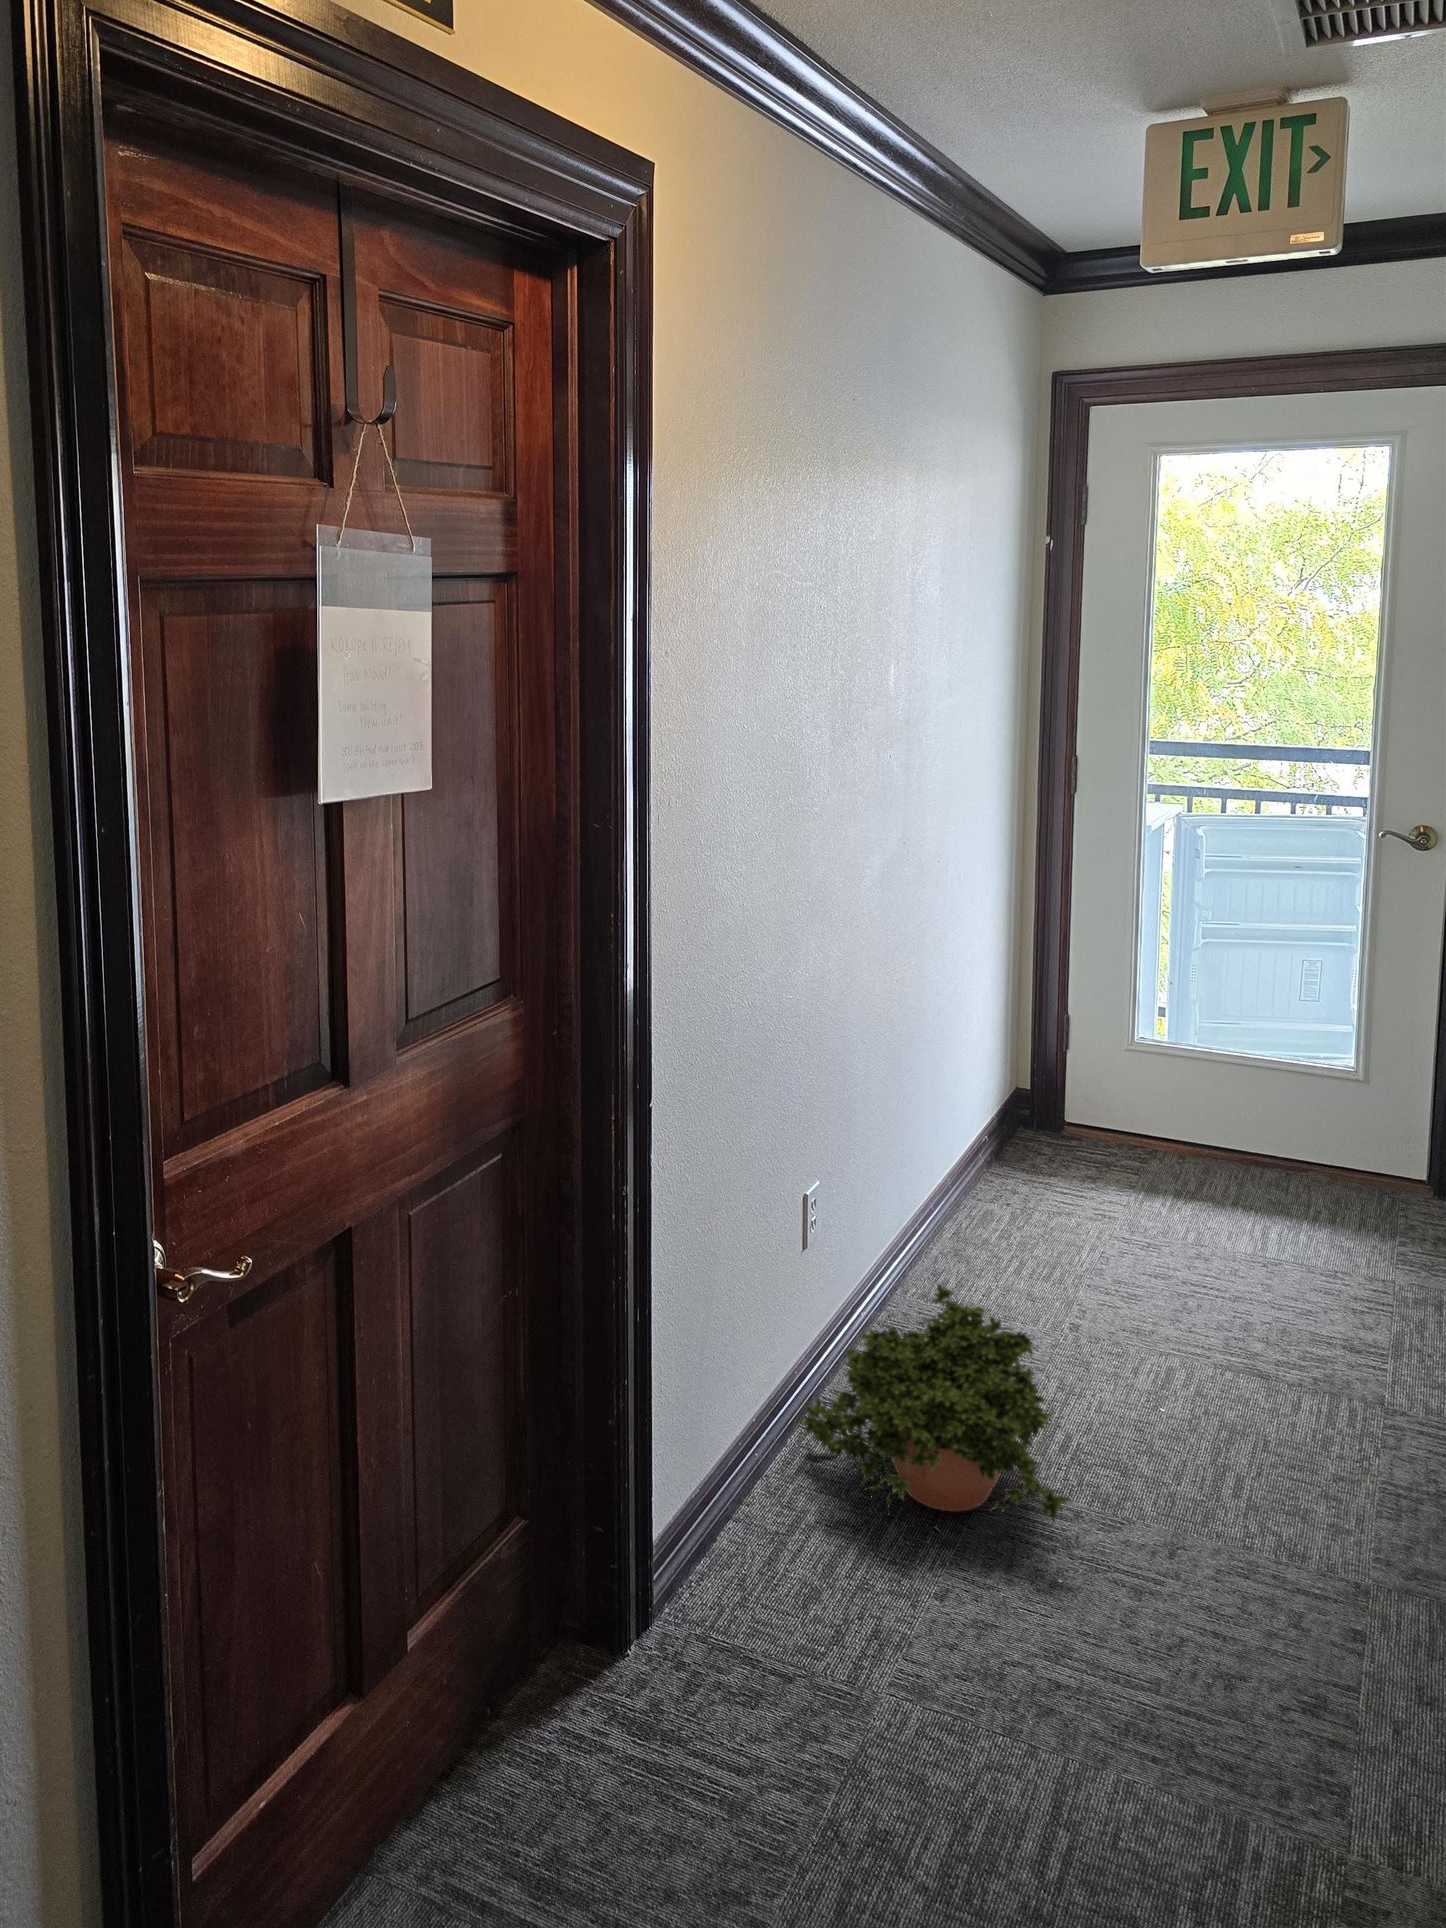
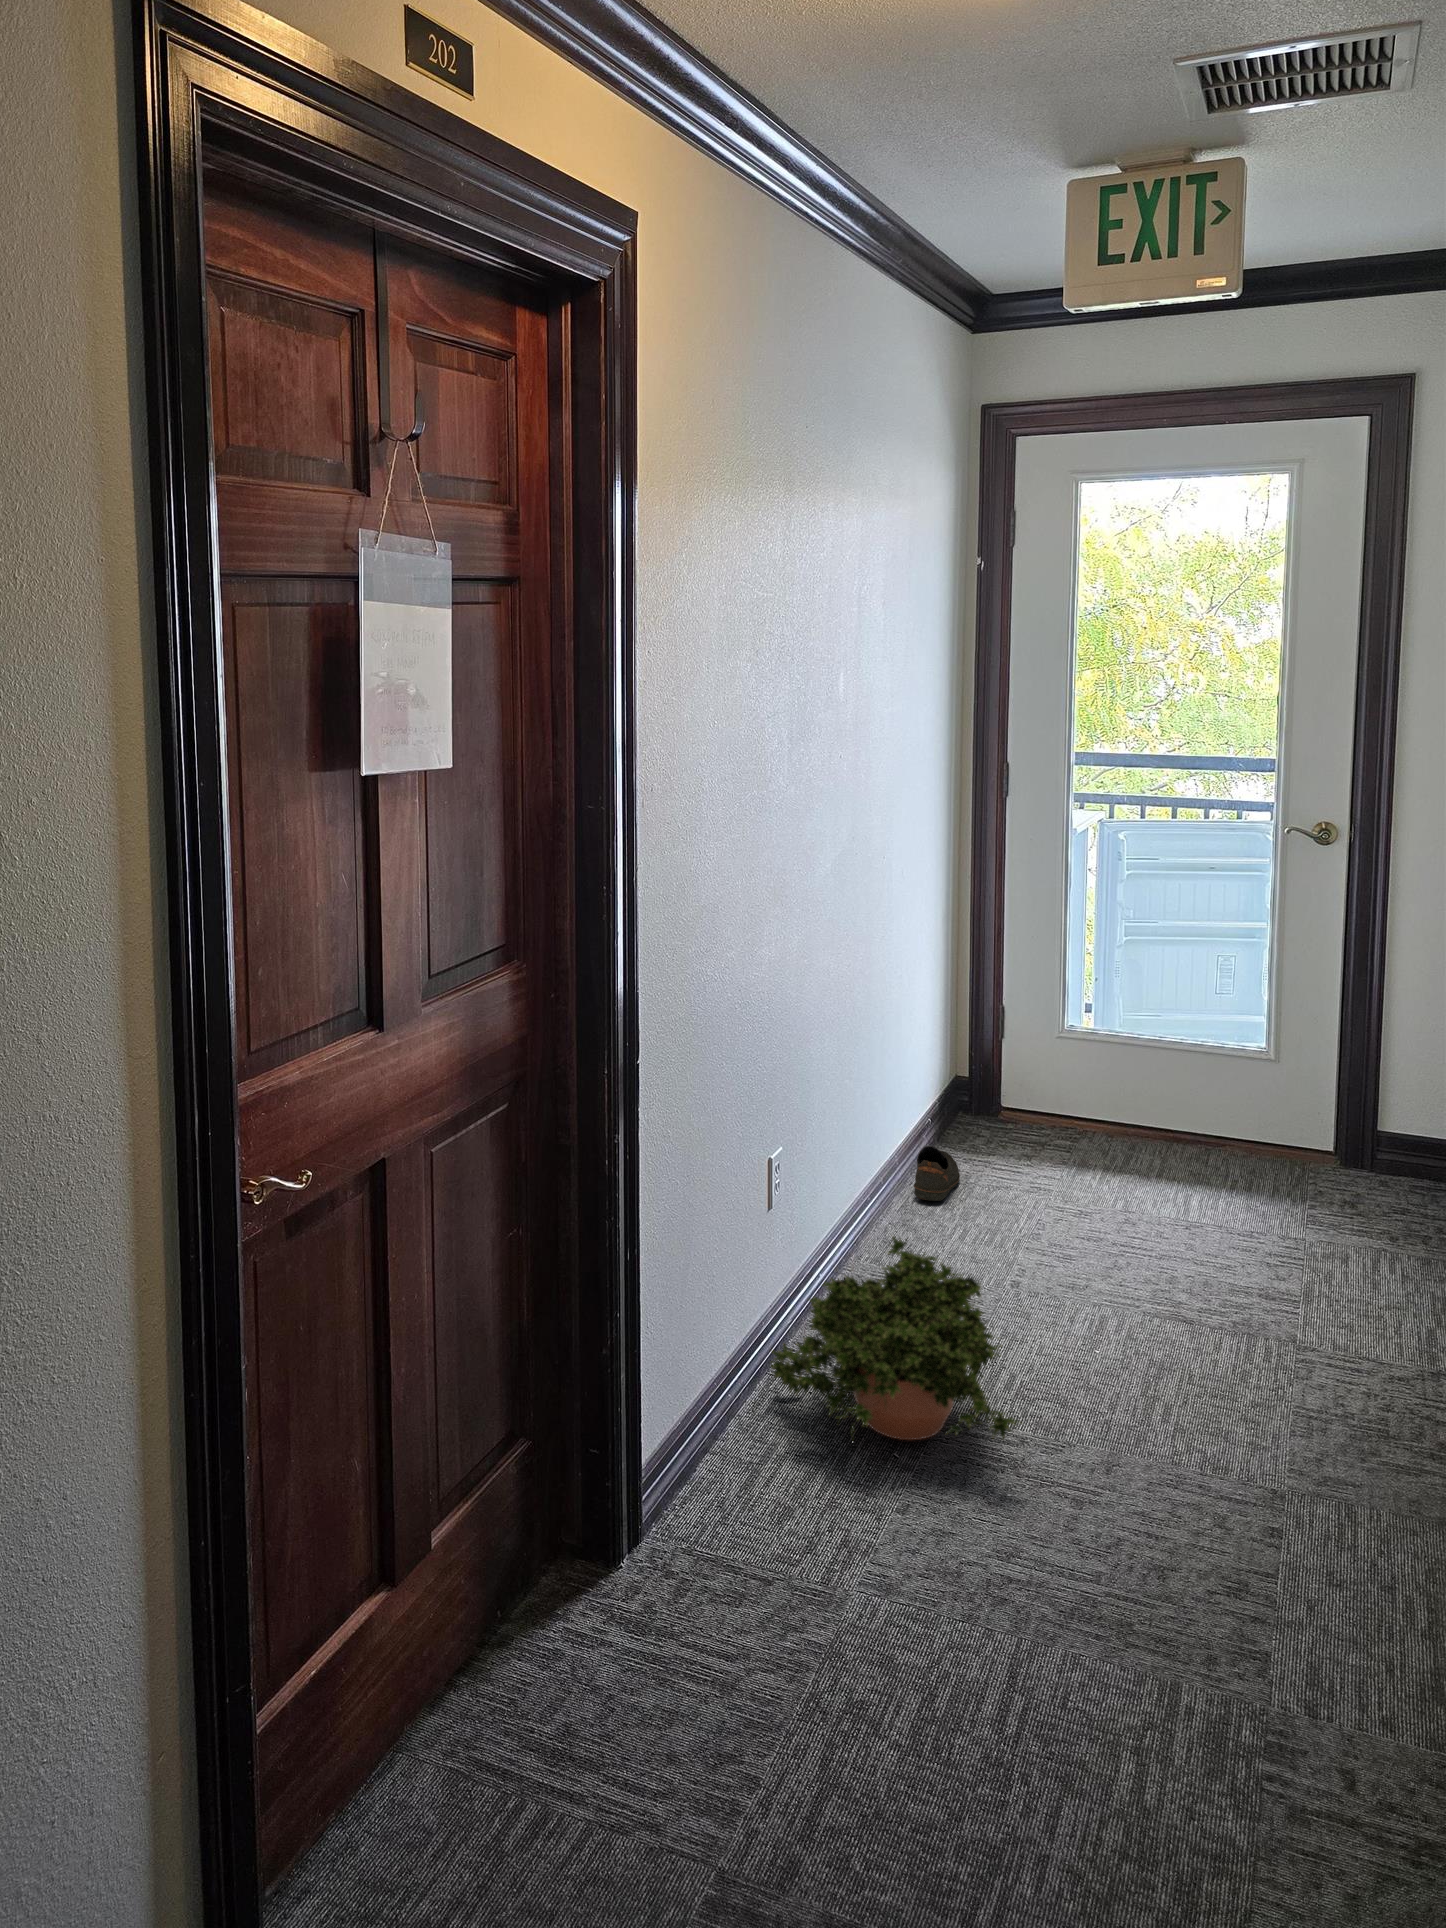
shoe: none [967,1168,1017,1228] -> present [914,1146,960,1201]

